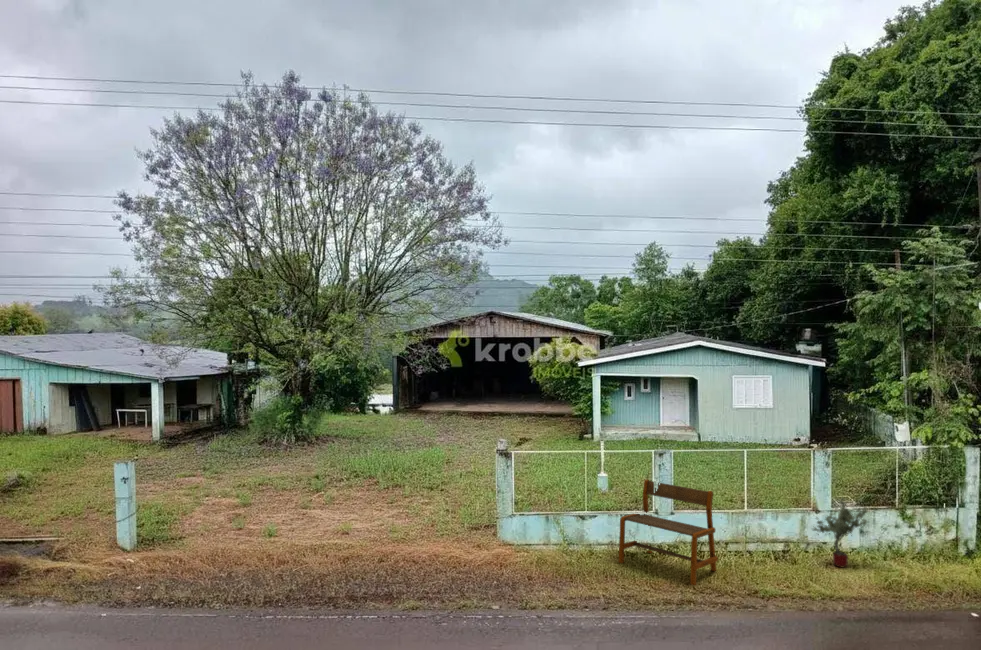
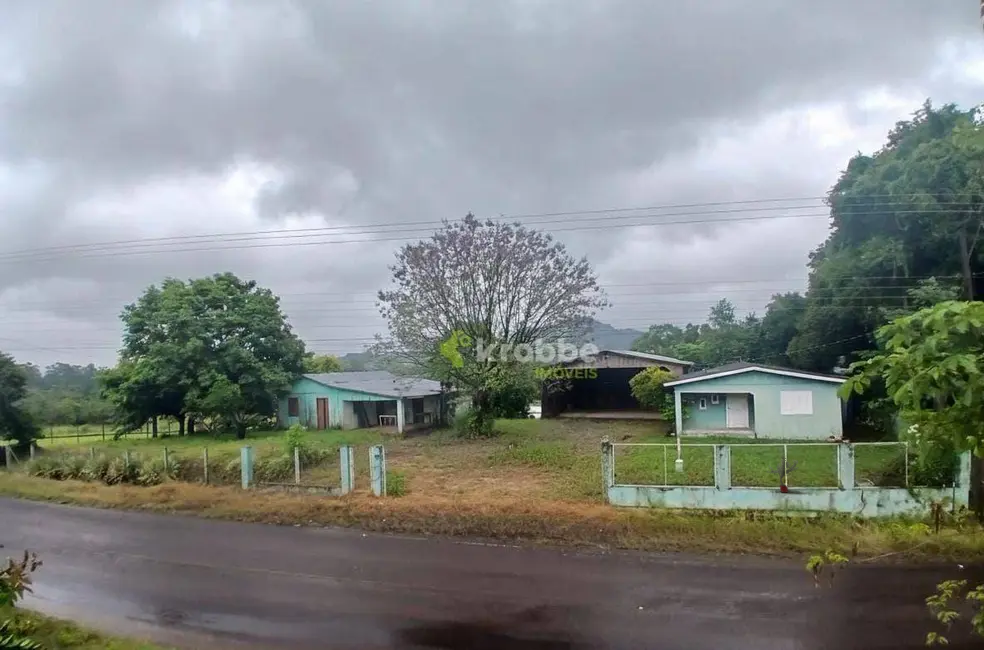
bench: present [619,480,718,585] -> none [658,445,710,495]

